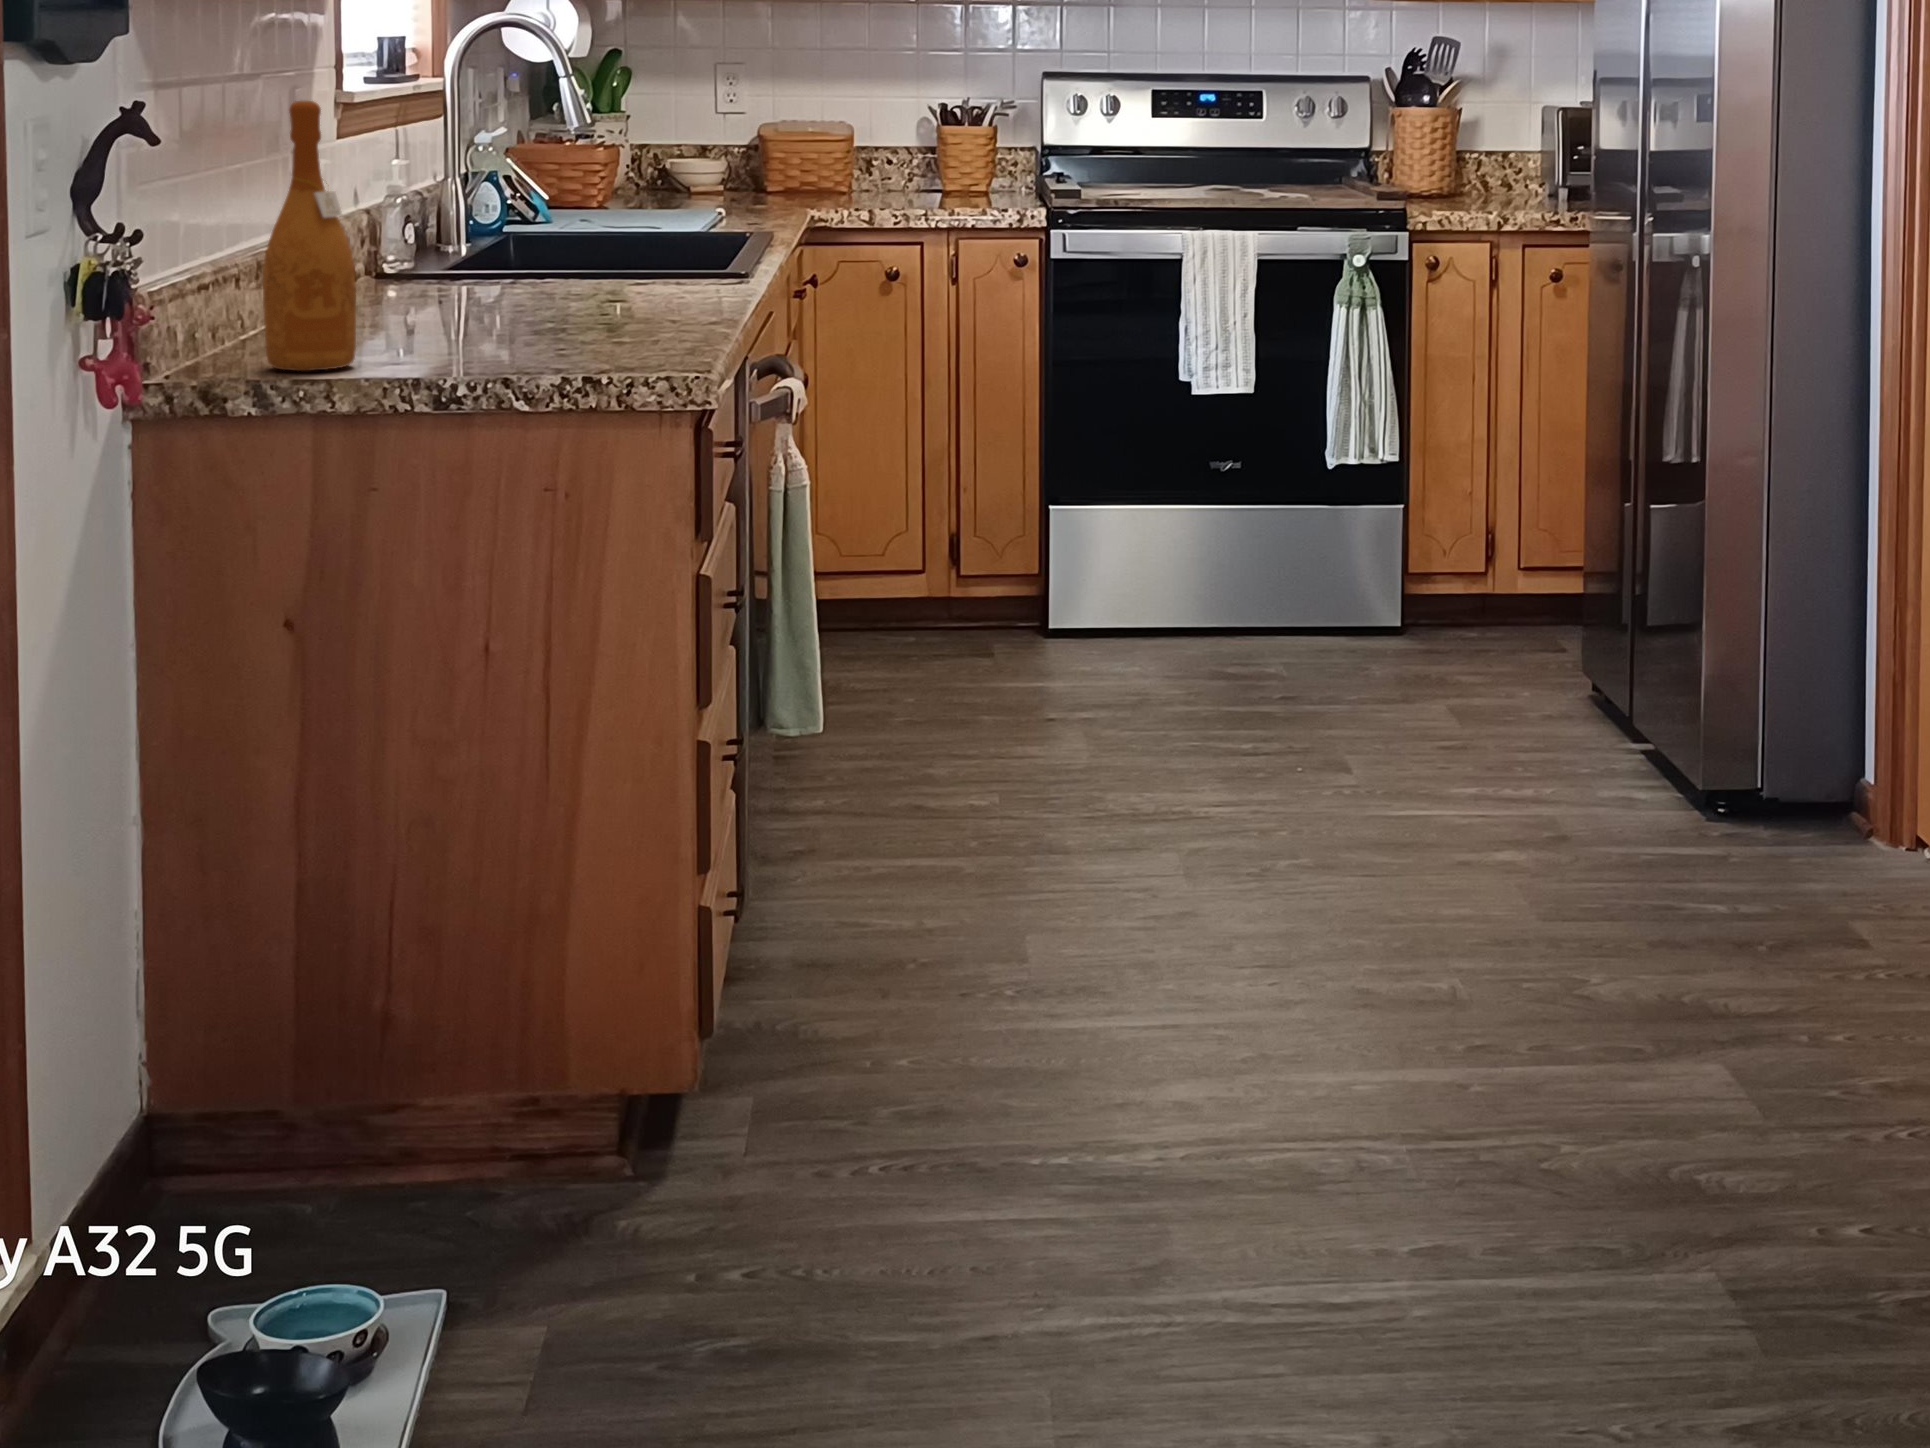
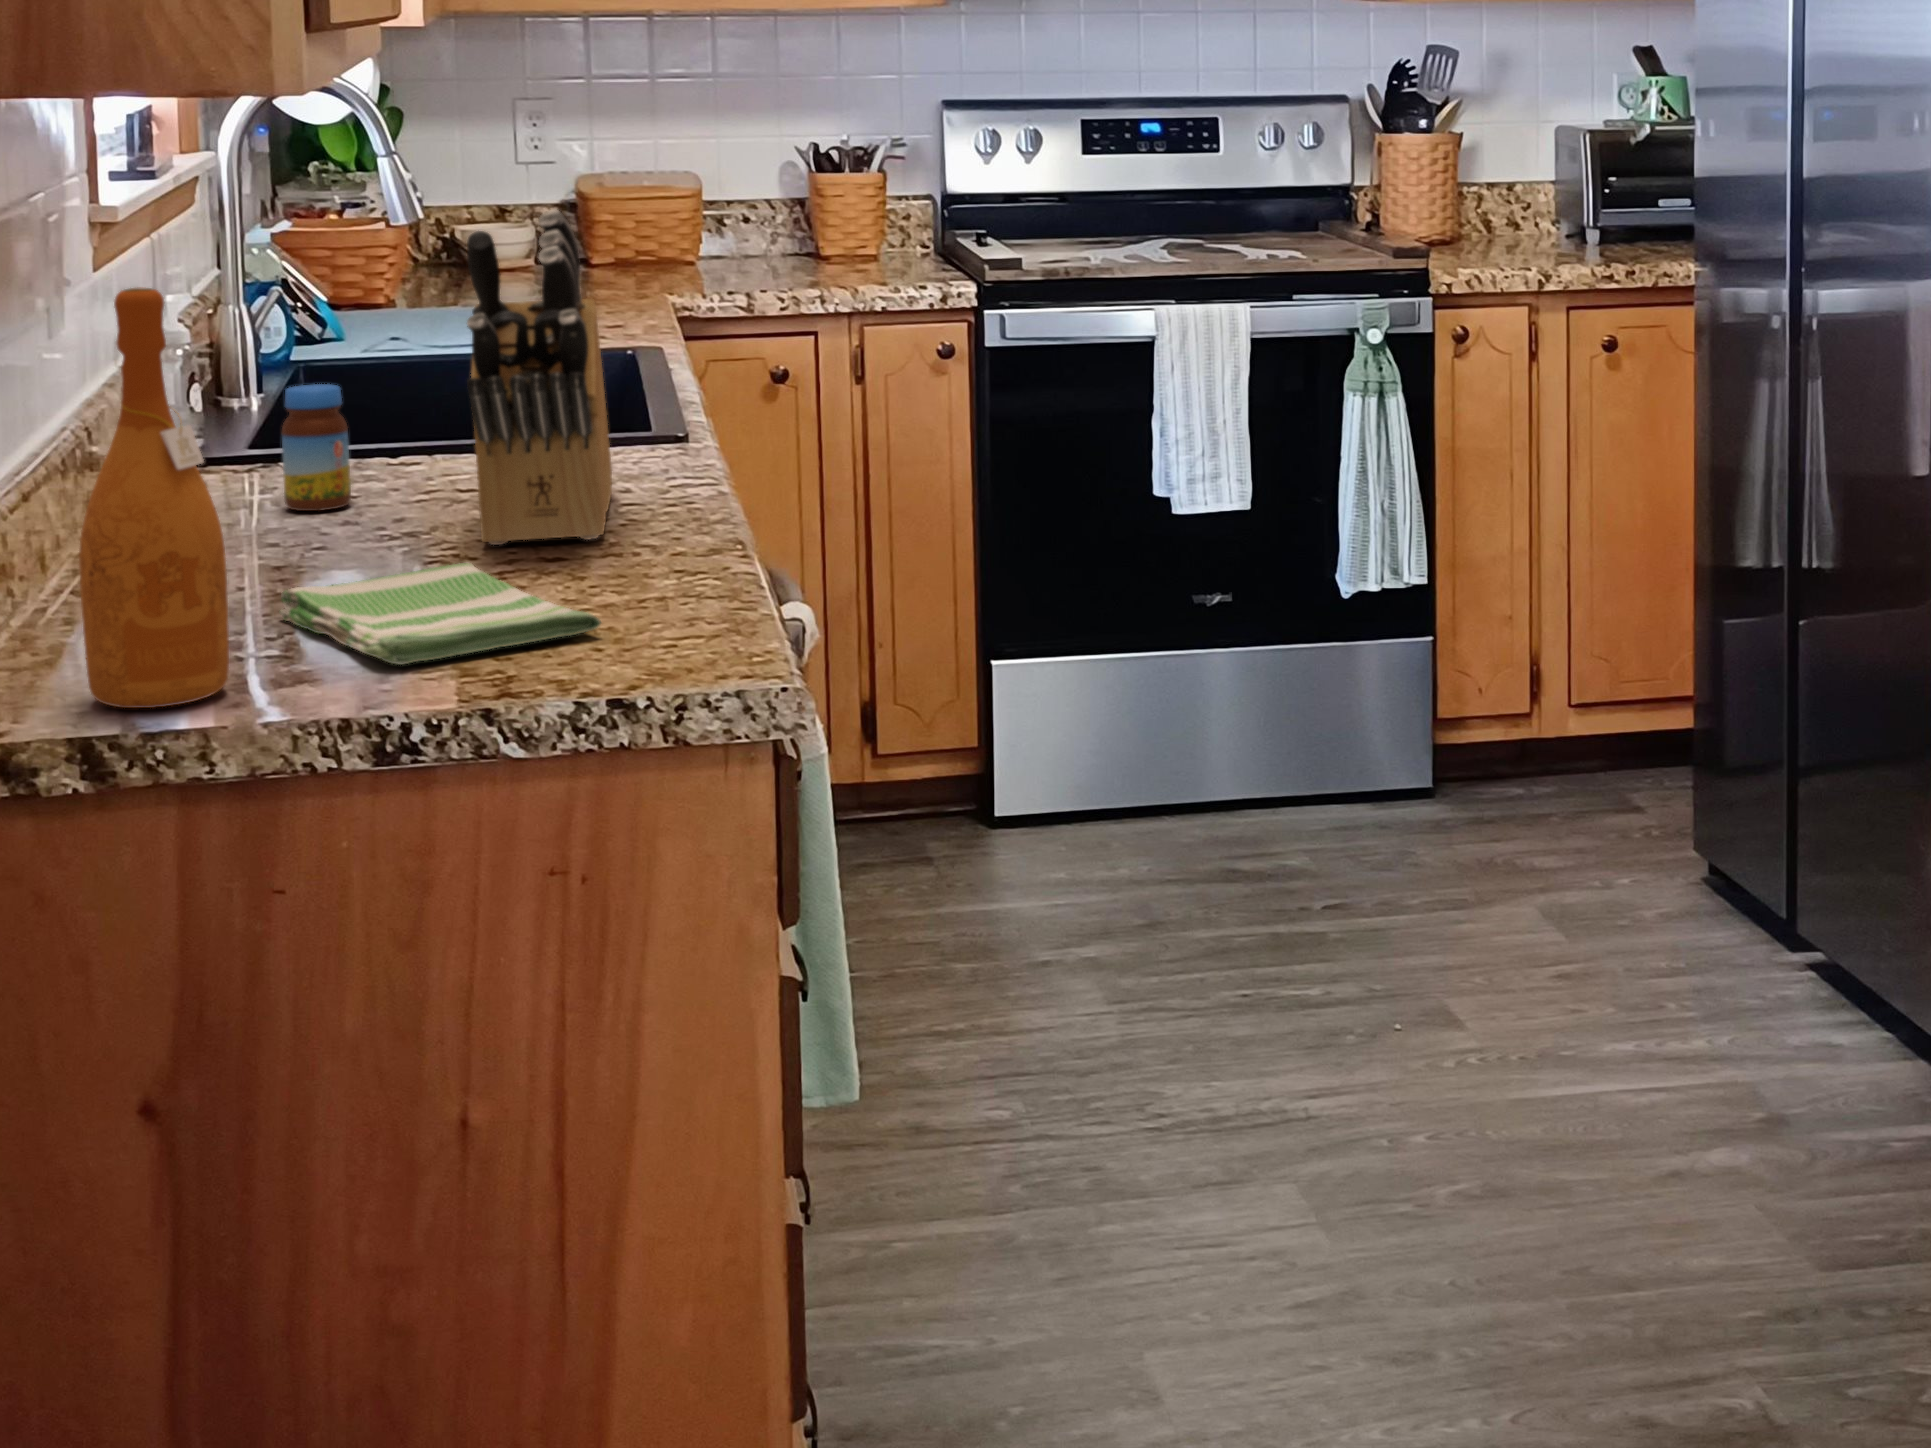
knife block: none [550,83,674,316] -> present [467,210,612,545]
jar: none [450,212,496,298] -> present [282,384,351,511]
dish towel: none [409,315,607,360] -> present [279,563,601,664]

